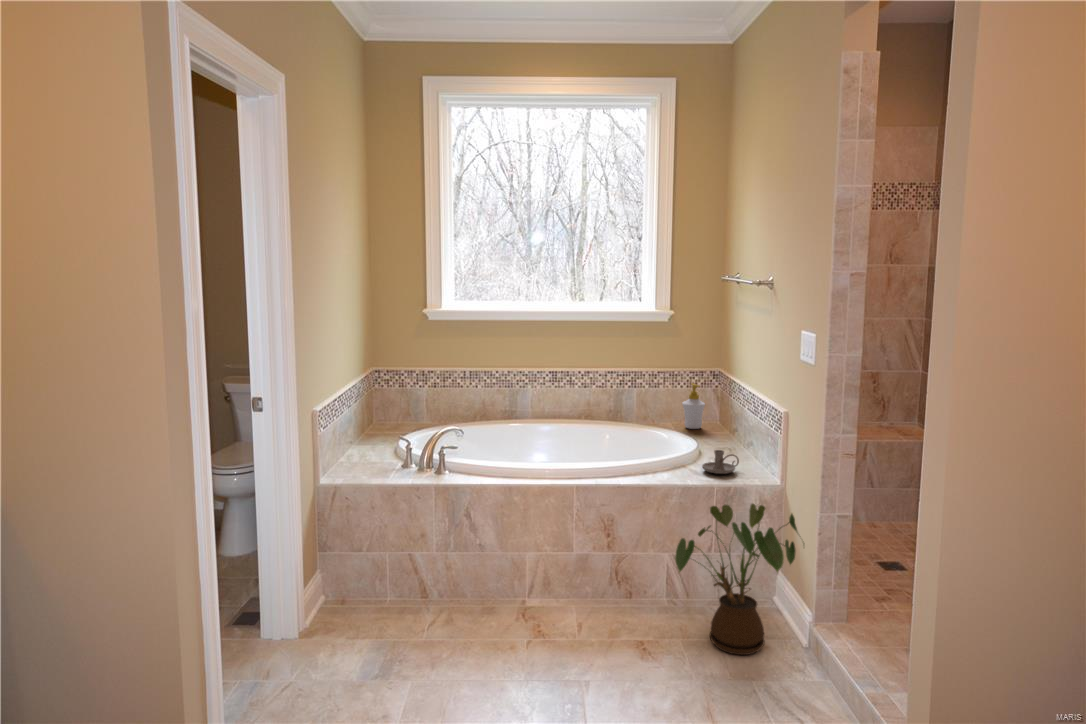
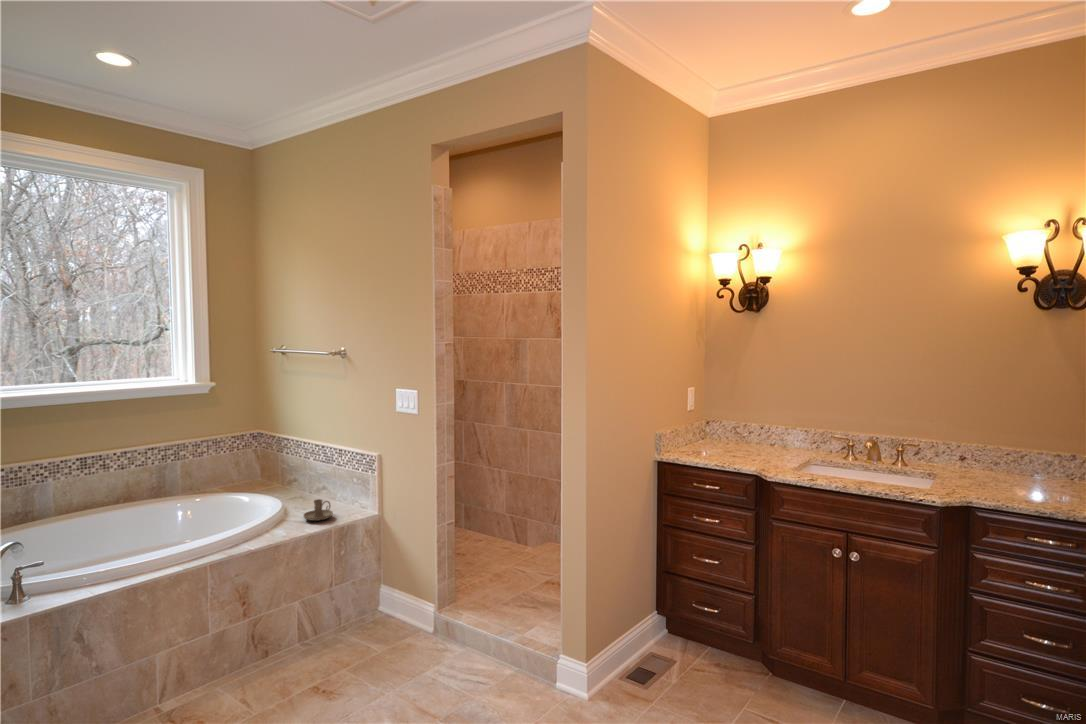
soap bottle: present [682,383,705,429] -> none [233,447,256,489]
house plant: present [675,504,804,655] -> none [331,533,433,662]

